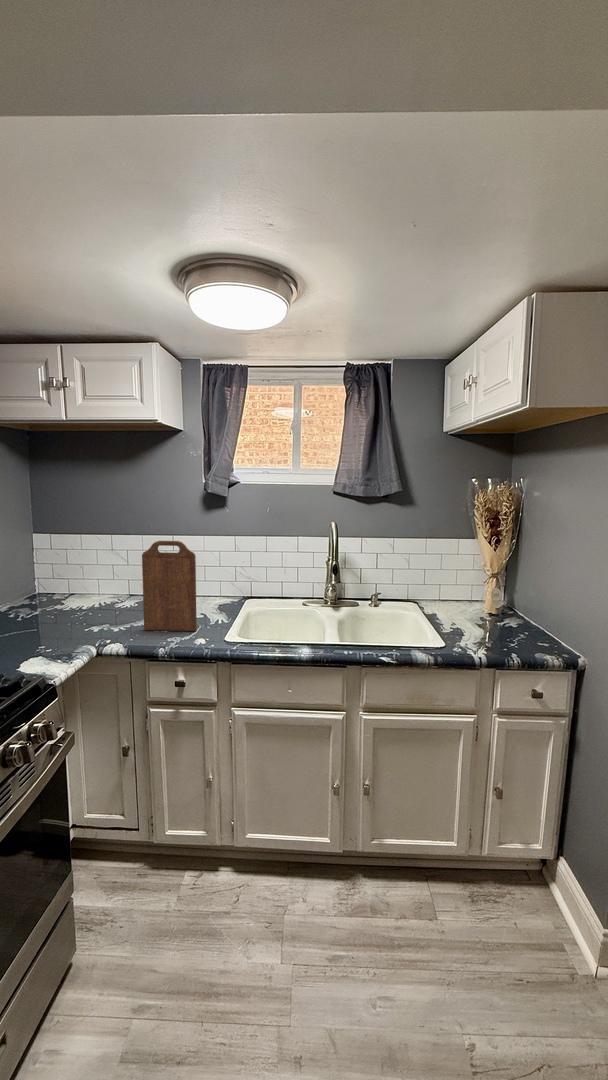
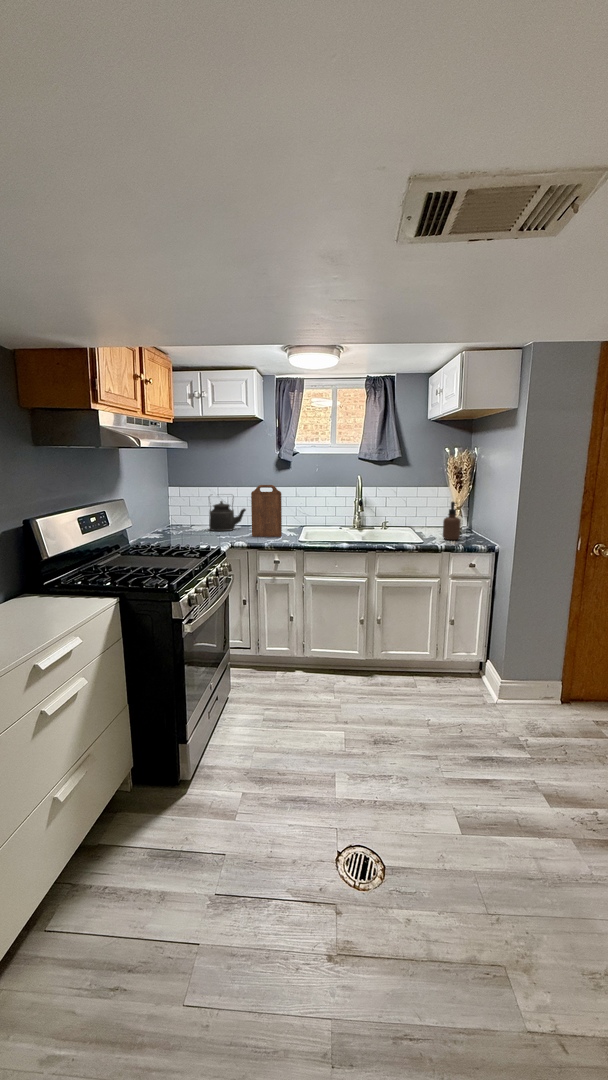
kettle: none [84,550,151,613] -> present [209,501,246,531]
soap dispenser: none [477,573,509,641] -> present [443,502,461,540]

